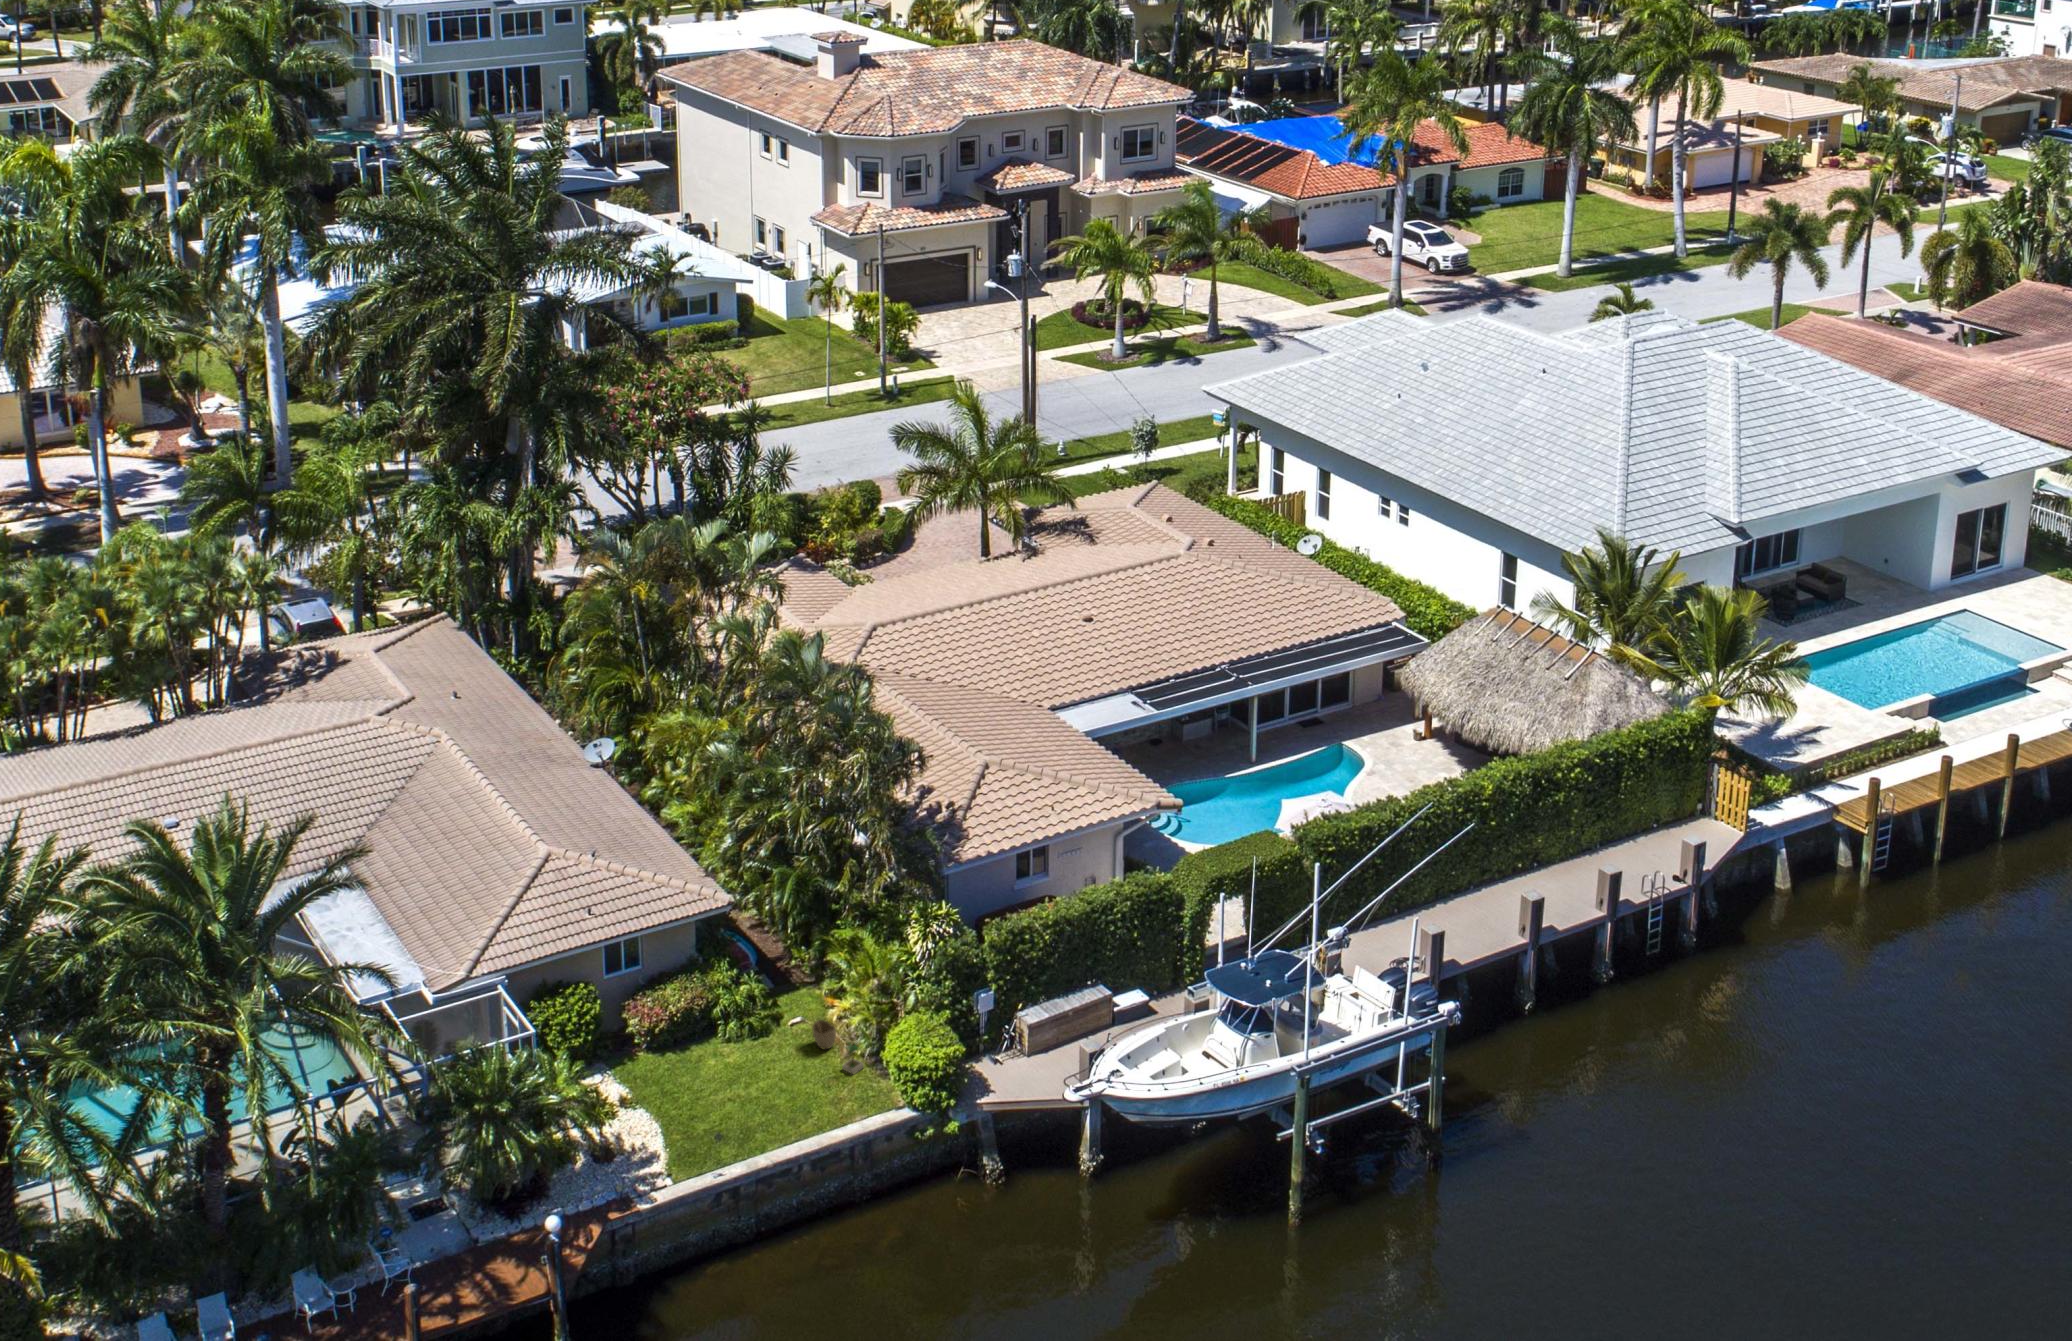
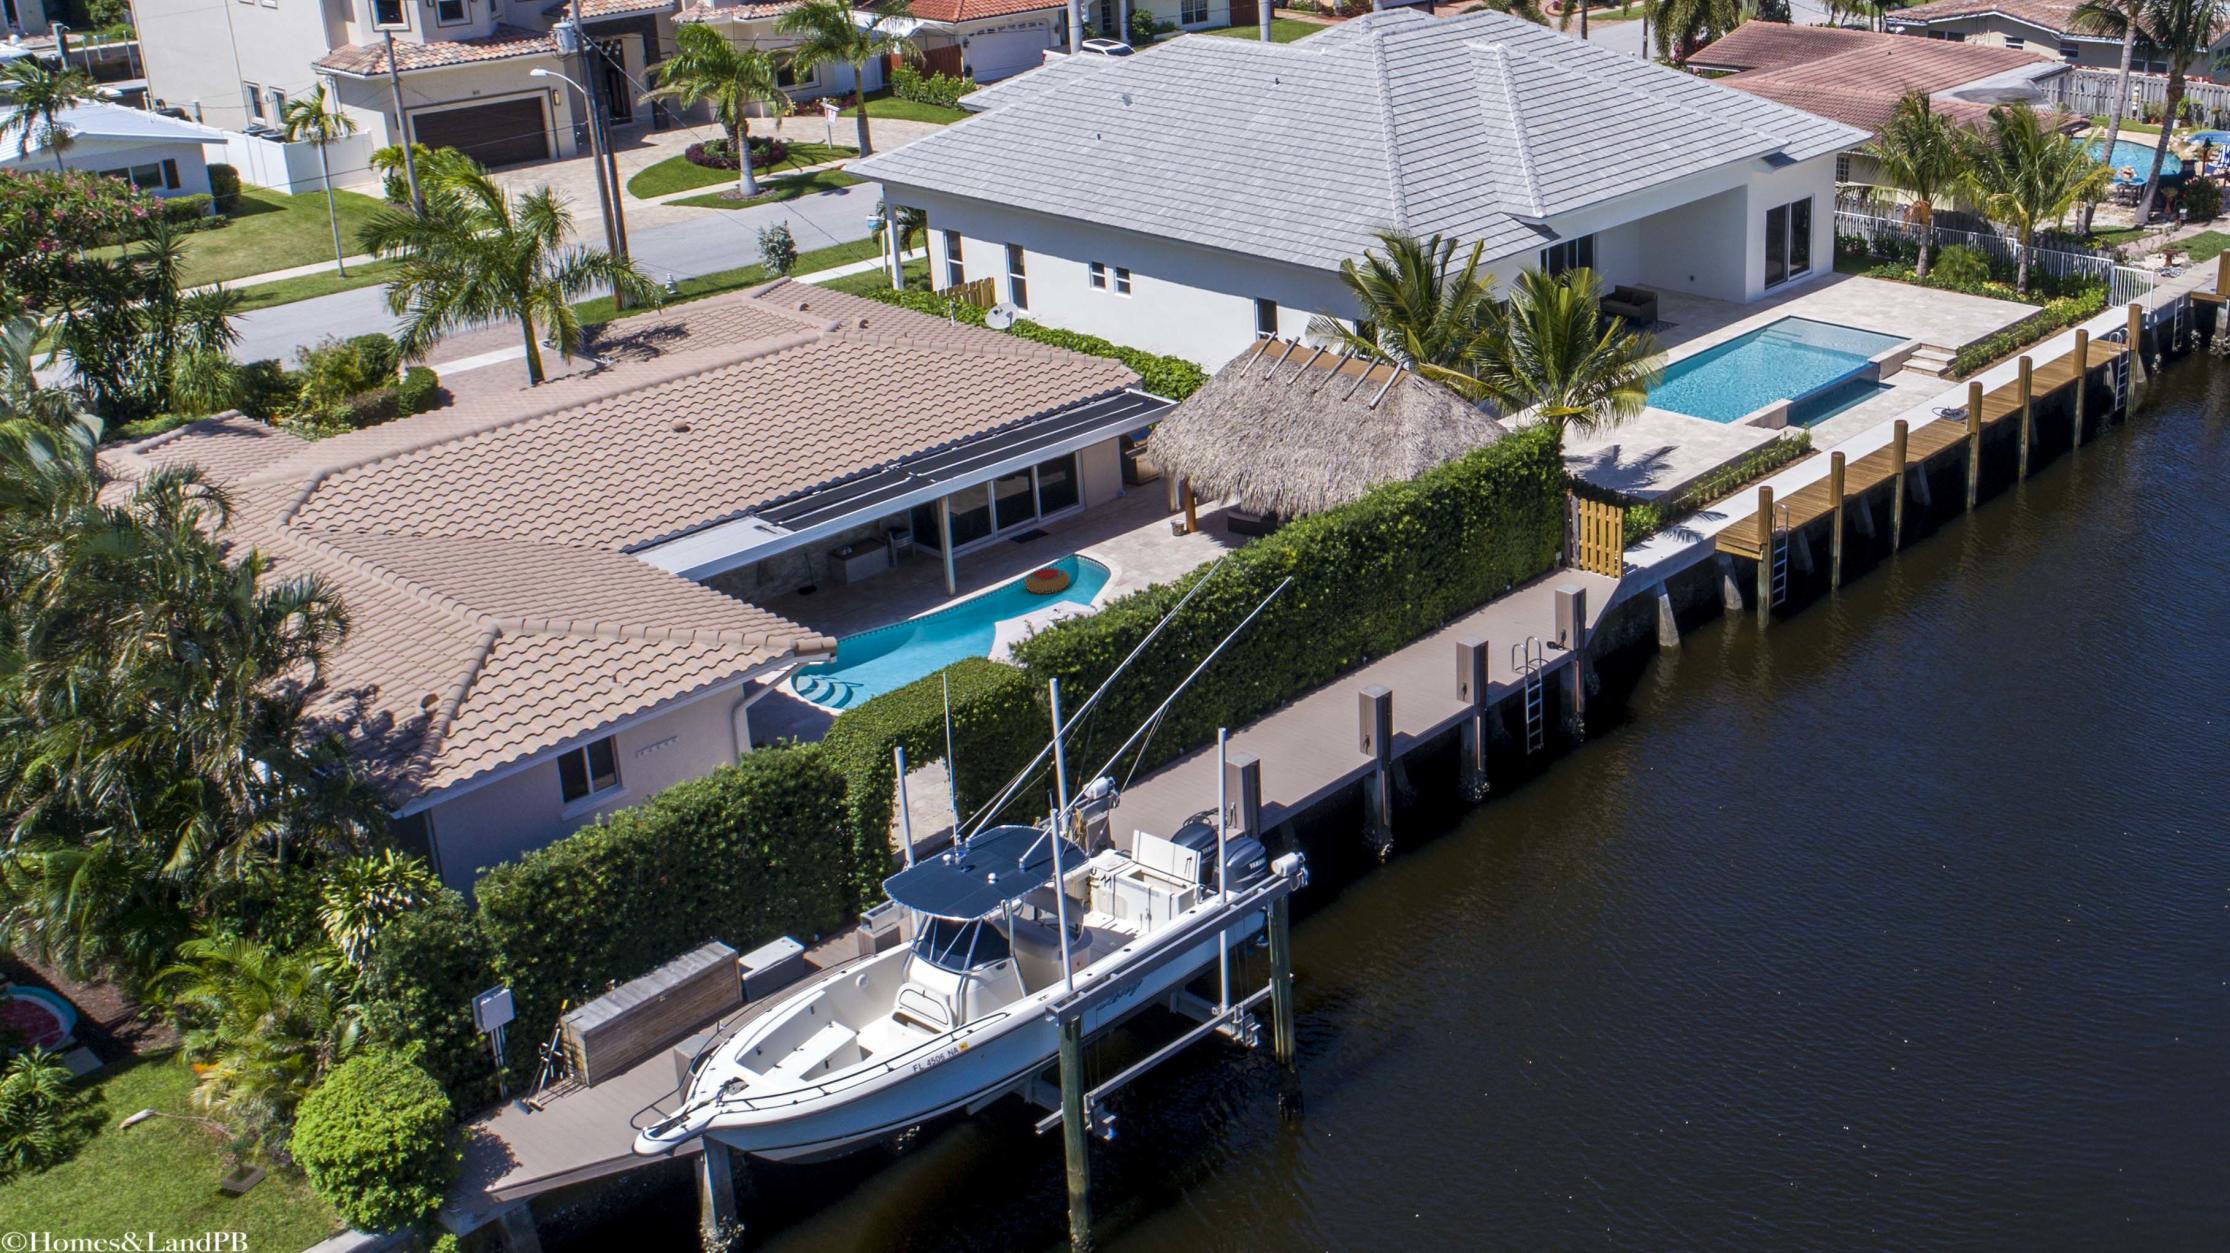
pouf: none [1304,753,1335,773] -> present [1025,568,1069,593]
woven basket: present [812,1020,836,1050] -> none [163,1098,213,1158]

